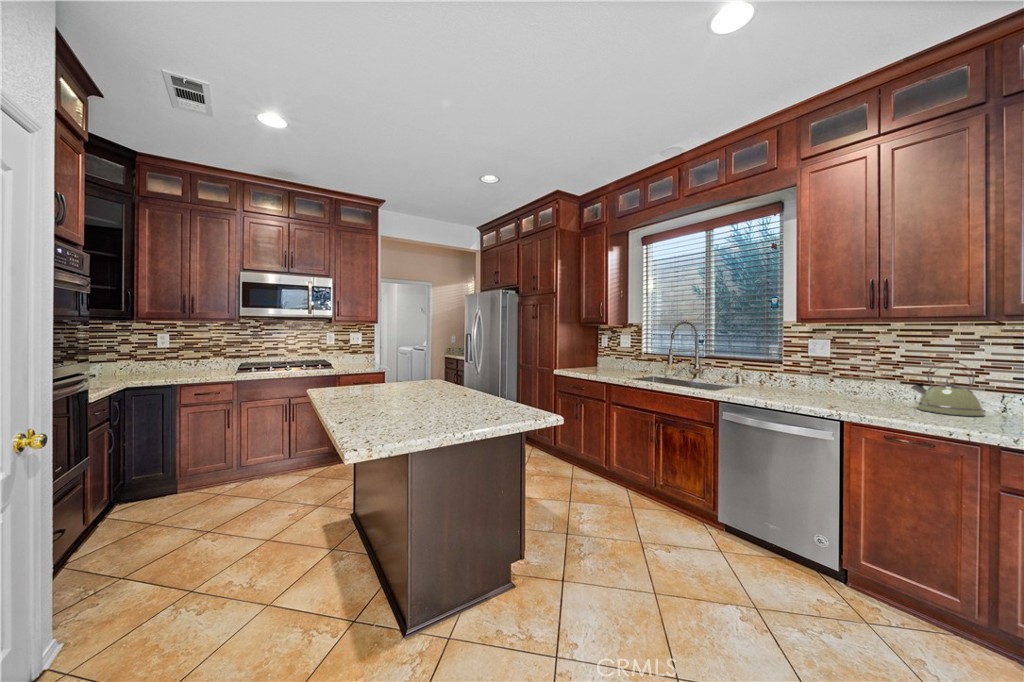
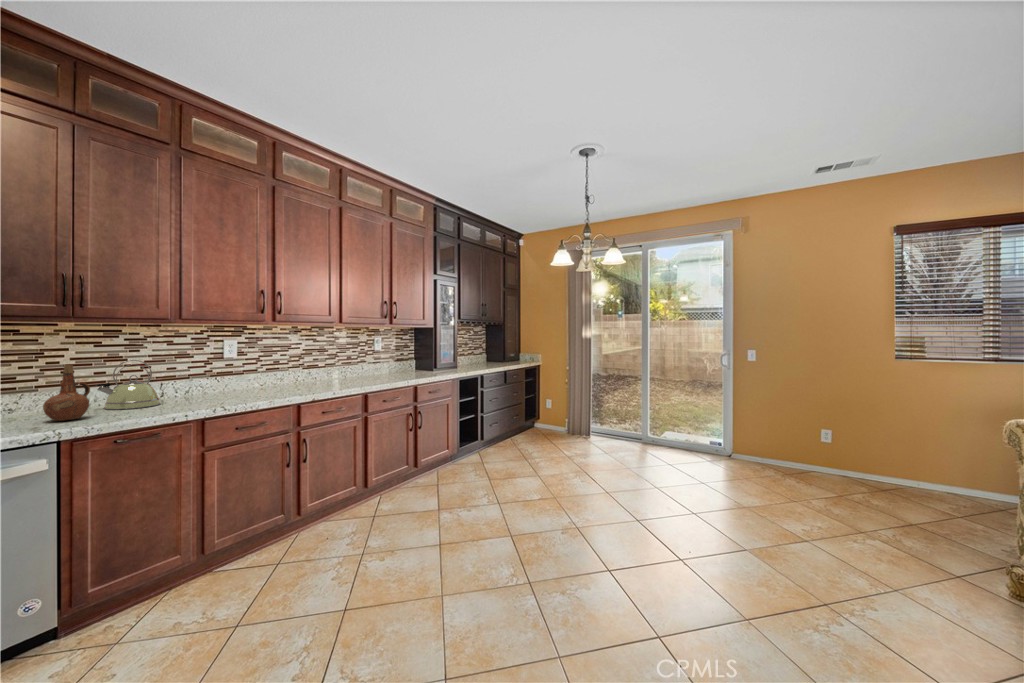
ceramic pitcher: none [847,359,886,409] -> present [43,364,90,421]

